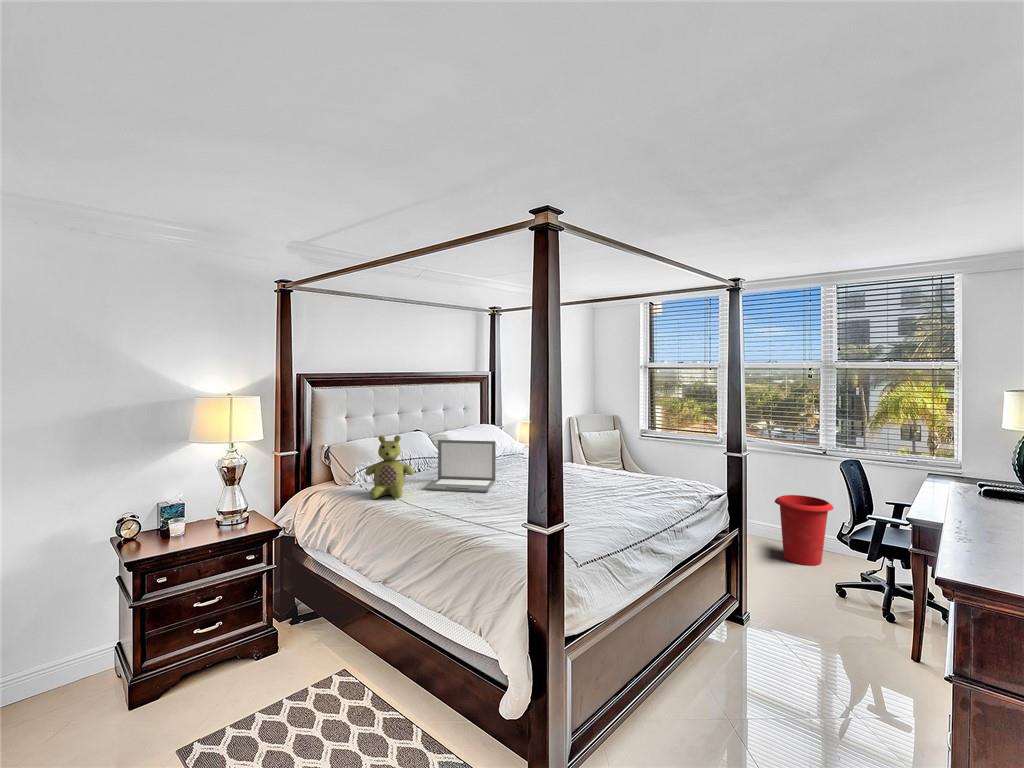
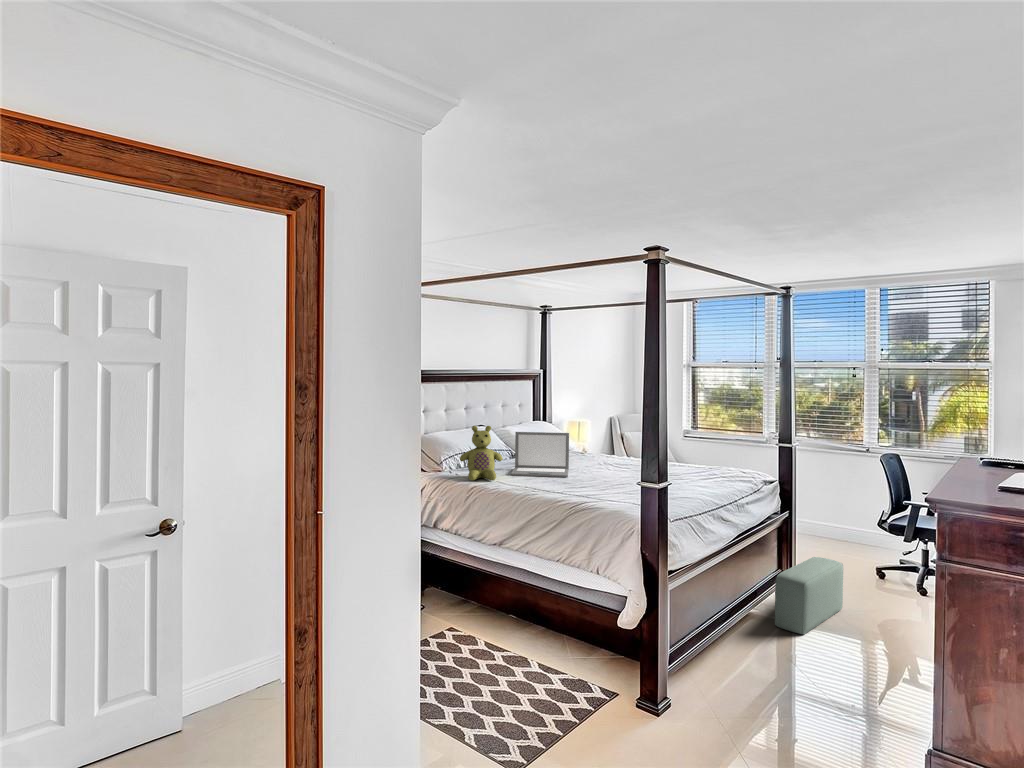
waste bin: present [775,495,834,565] -> none [819,490,875,555]
pouf: none [719,583,800,686] -> present [775,557,843,634]

